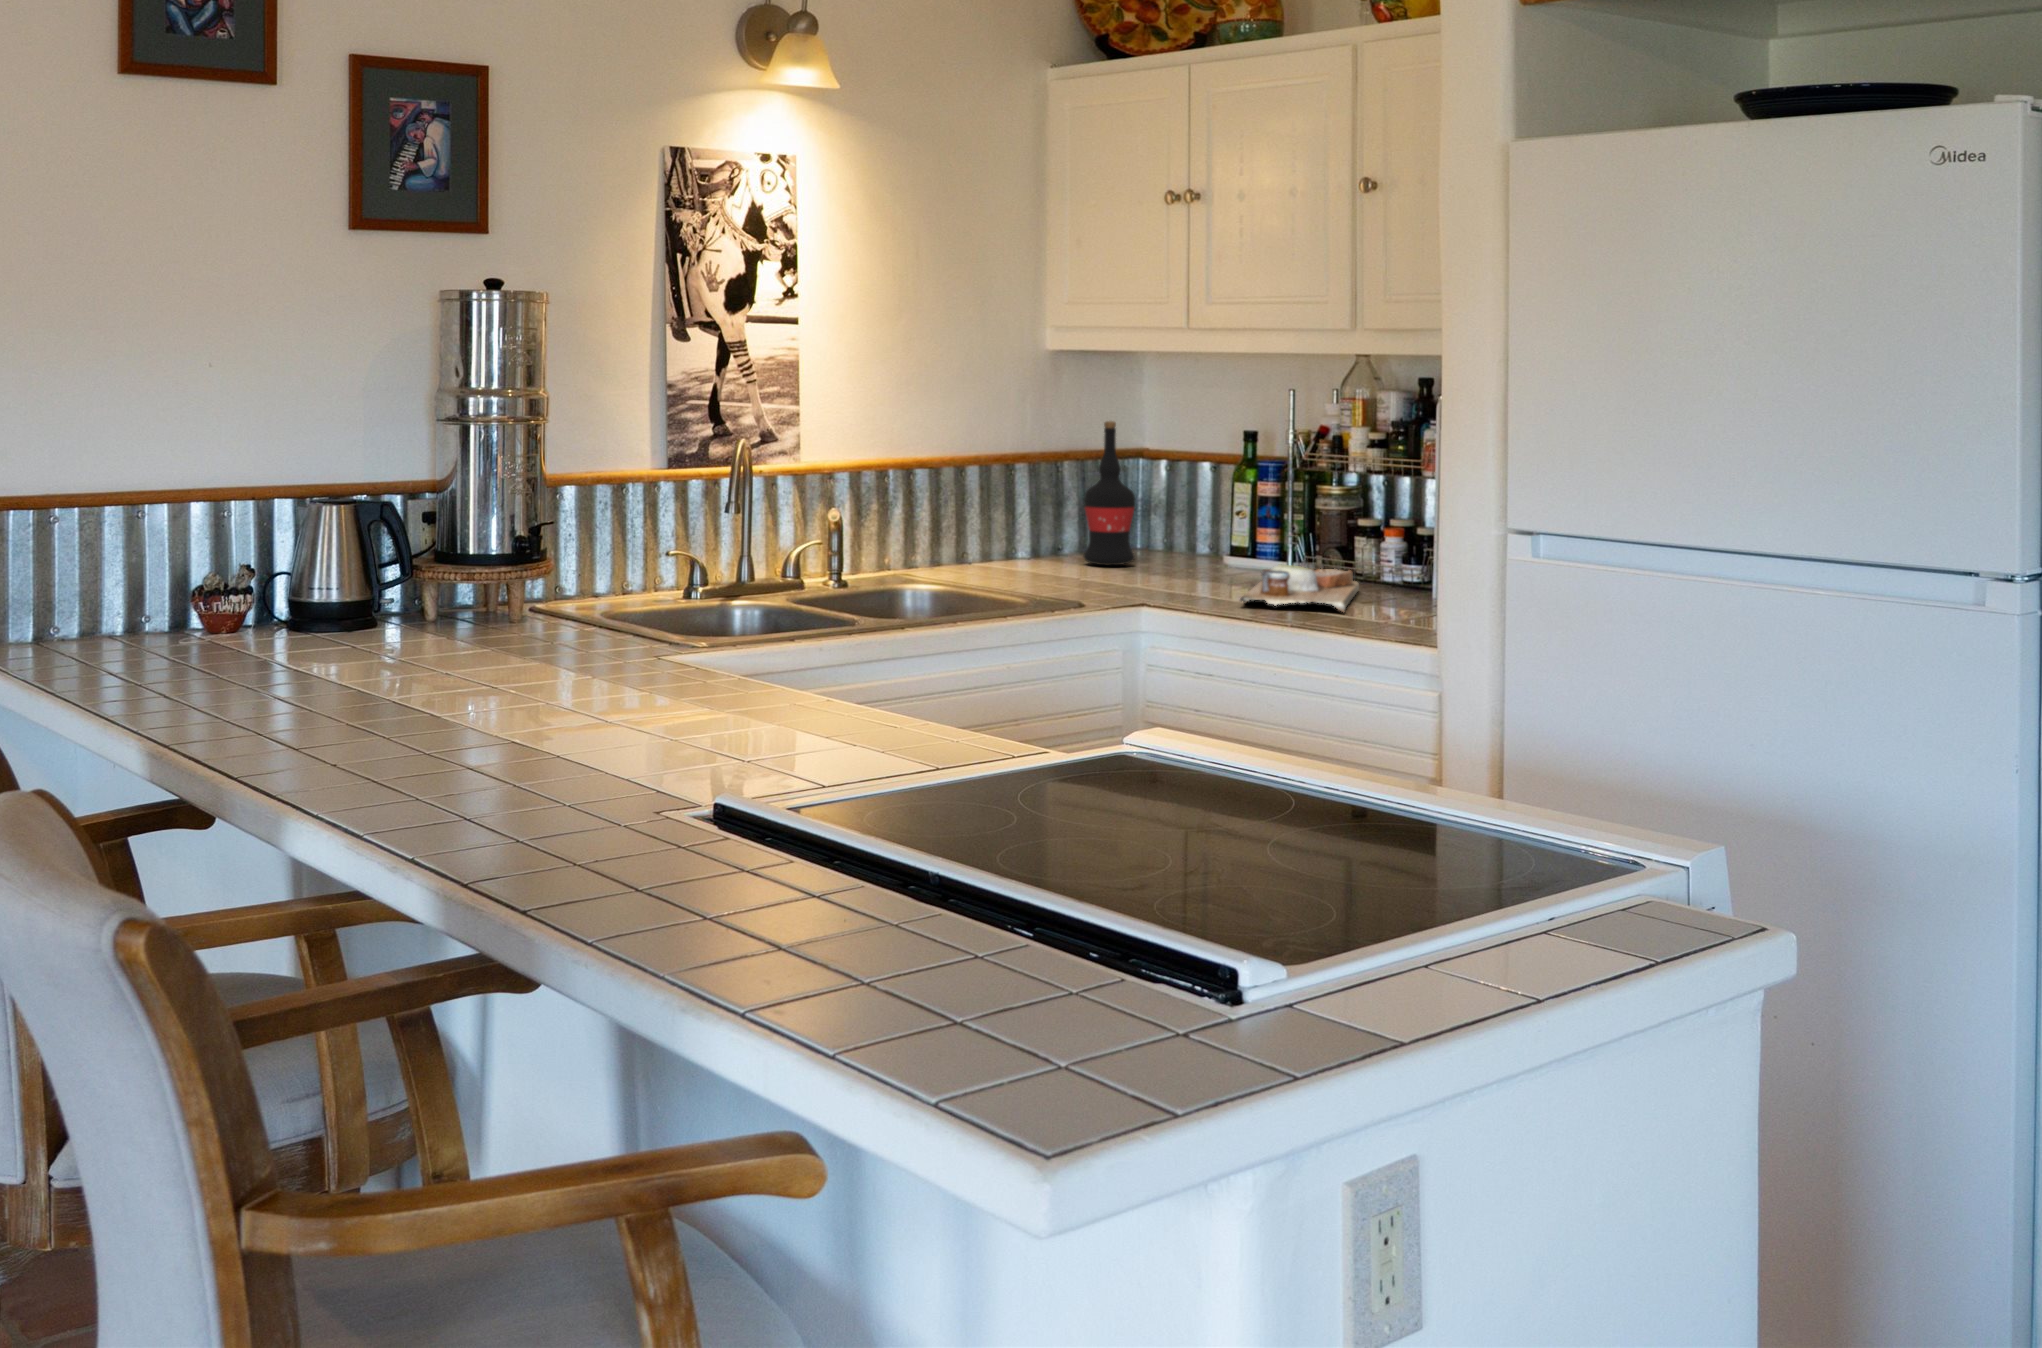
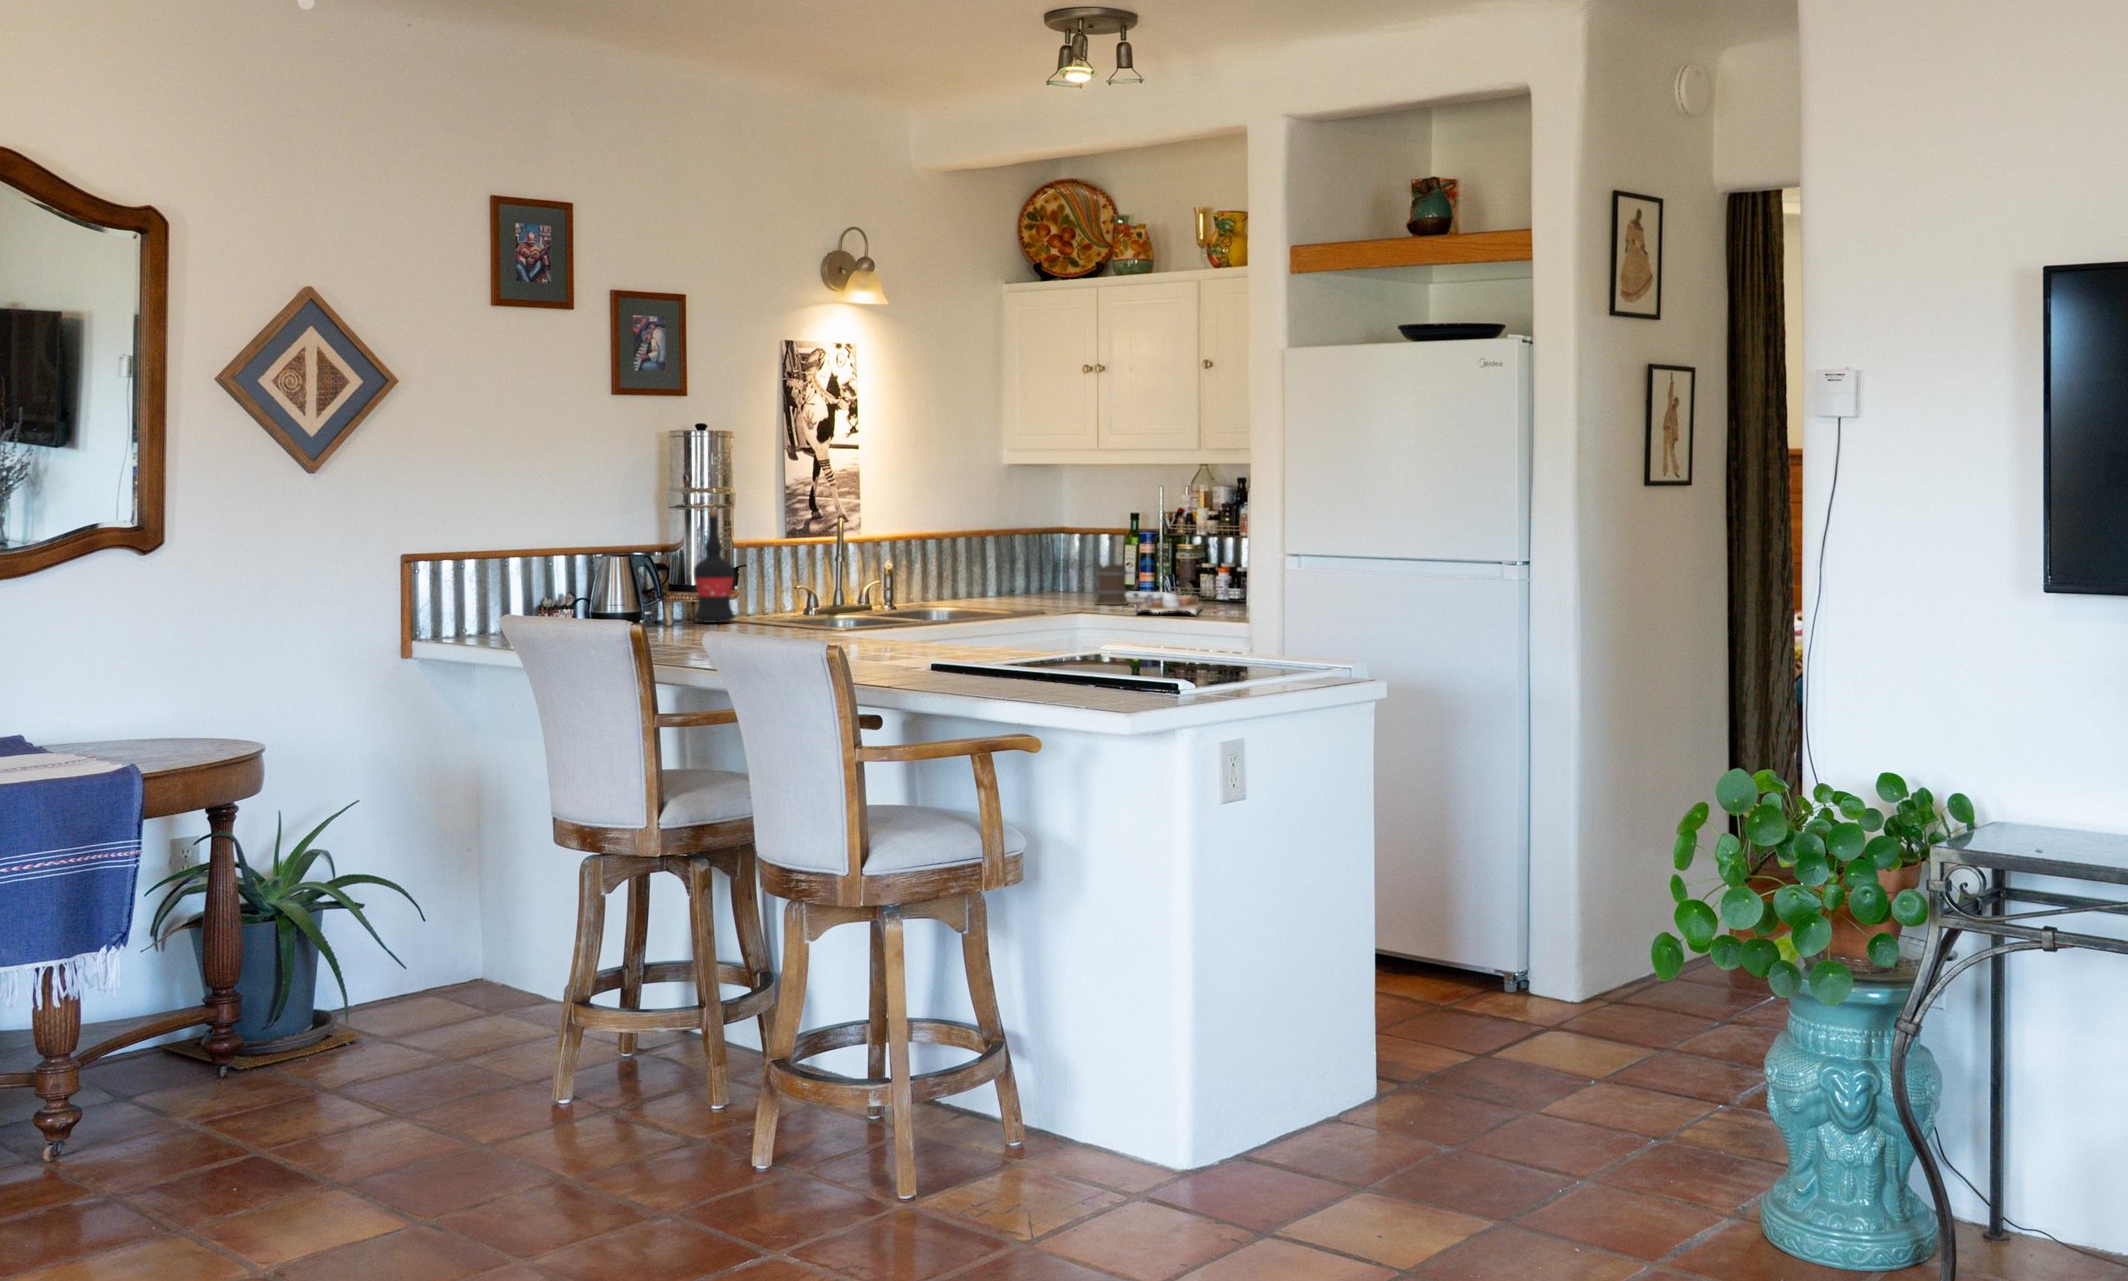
wine bottle: present [1083,421,1135,565] -> present [694,511,735,623]
mug: none [1185,509,1265,577] -> present [1096,564,1139,605]

